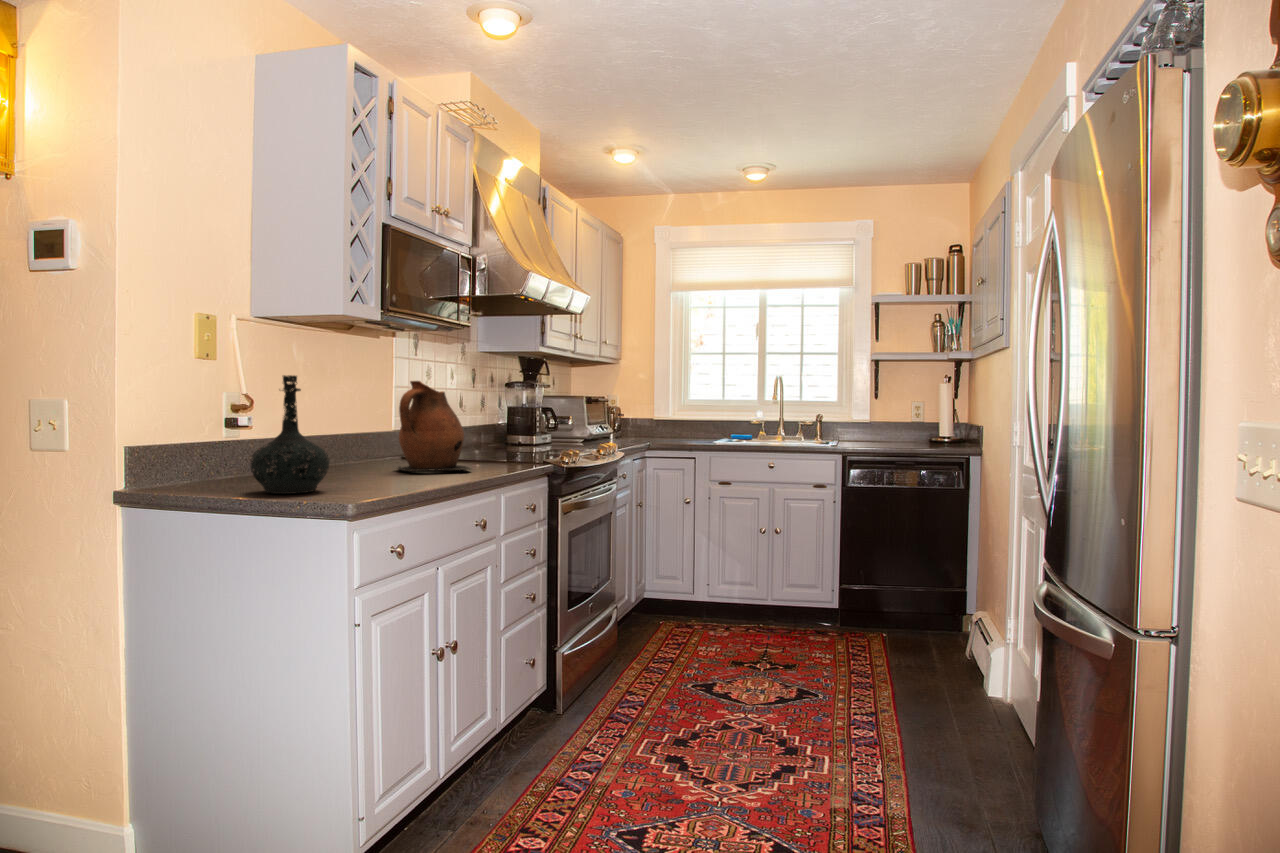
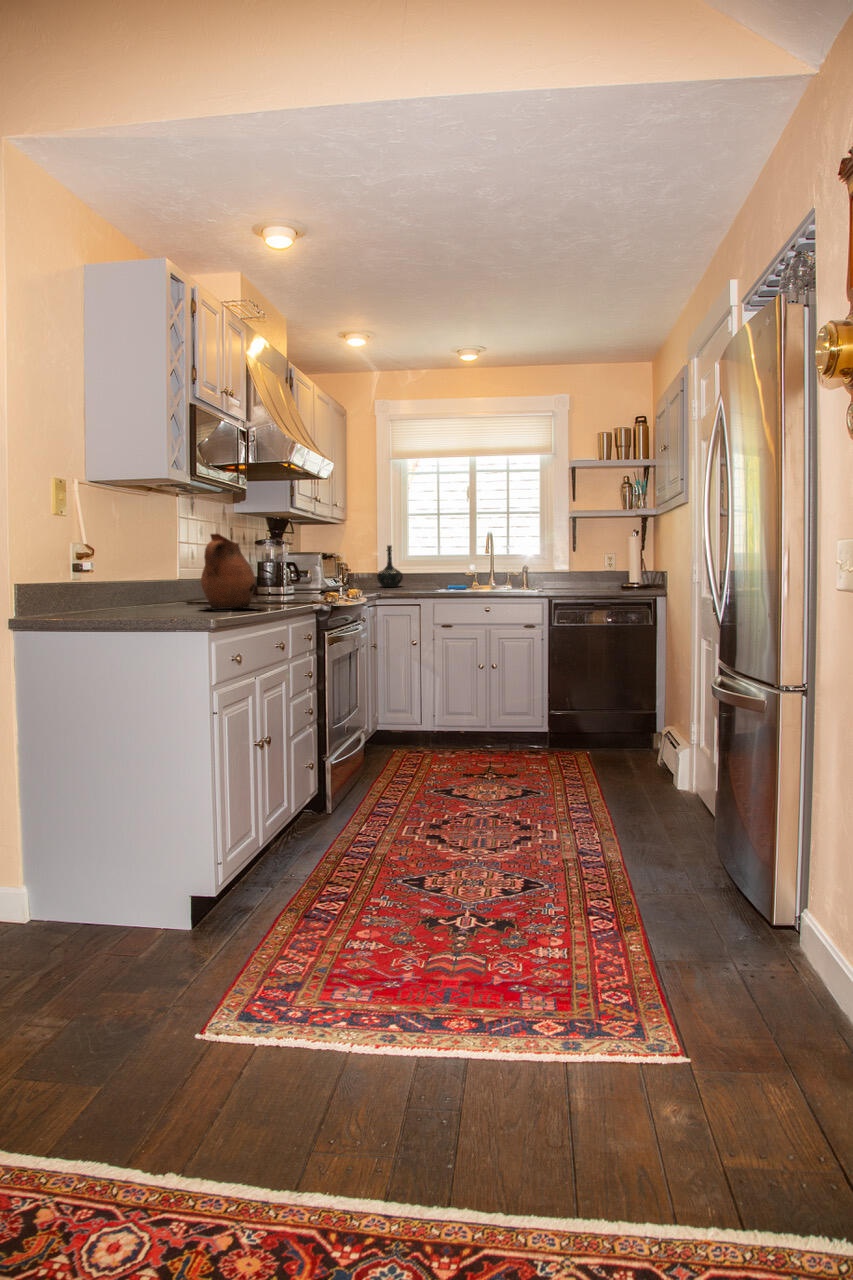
bottle: present [250,375,330,494] -> present [377,545,403,587]

